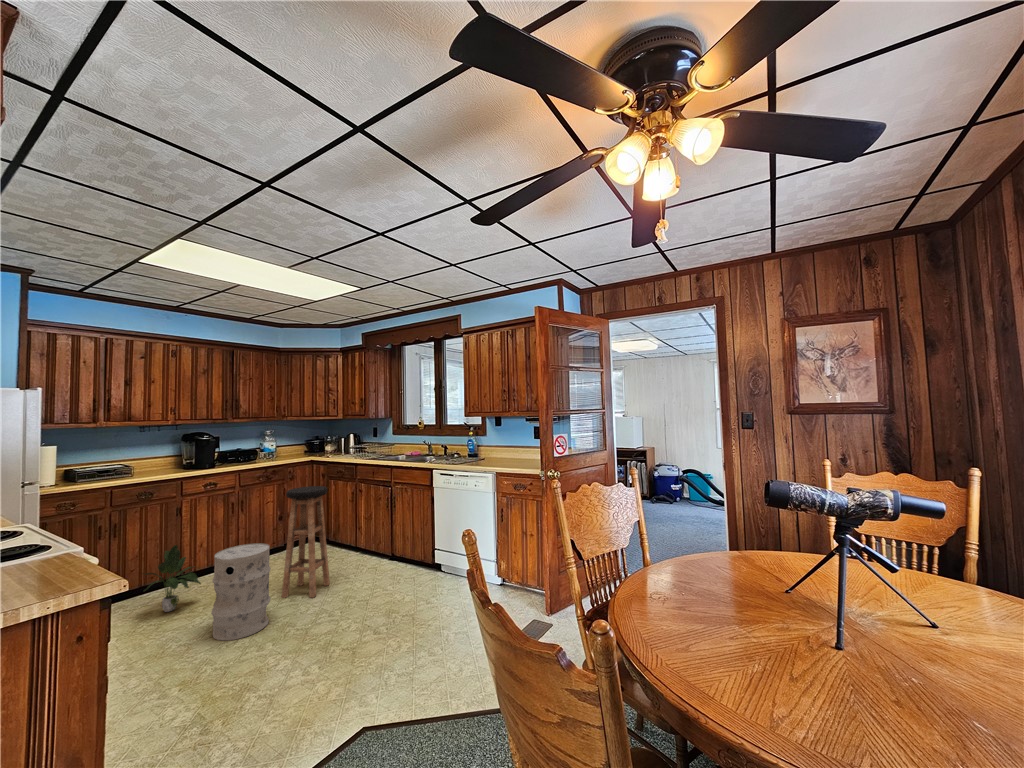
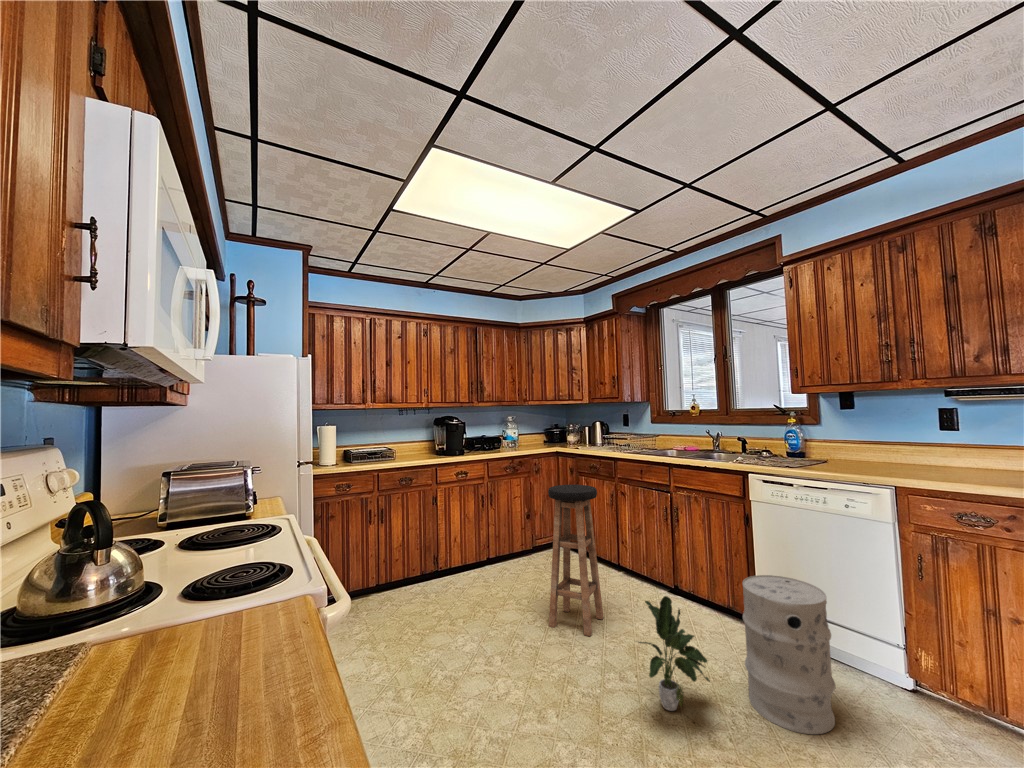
trash can: present [211,543,271,641] -> present [743,575,836,734]
potted plant: present [144,545,201,612] -> present [639,596,710,711]

